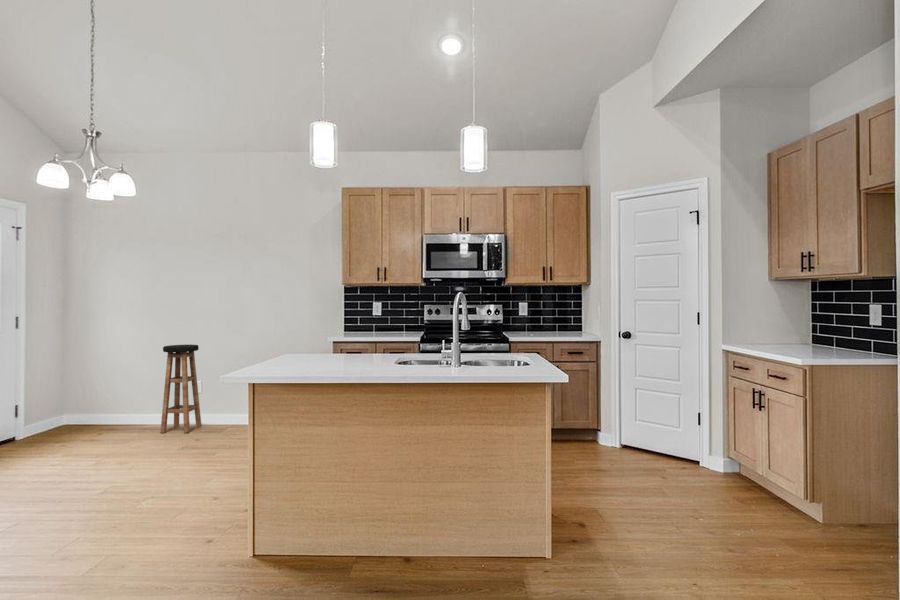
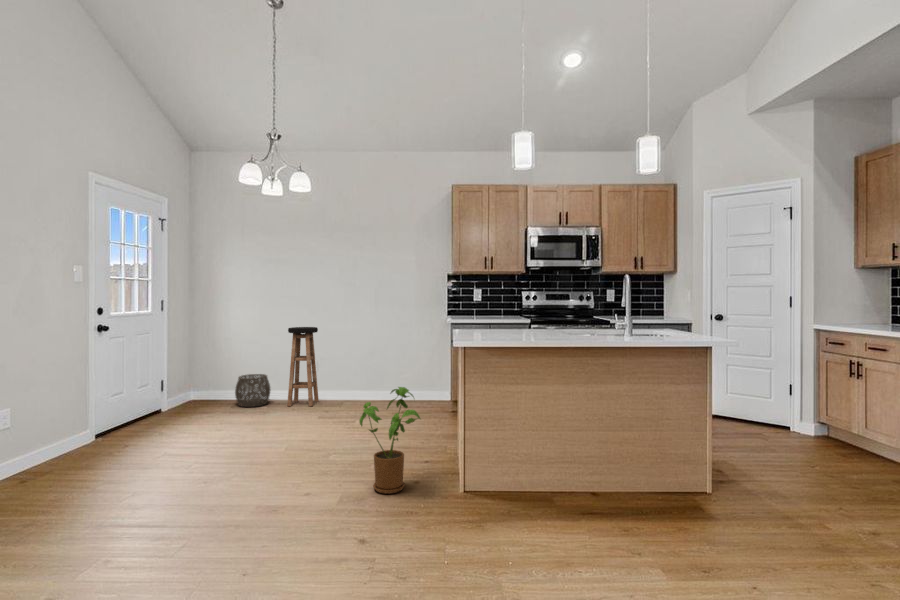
woven basket: none [102,397,147,434] -> present [235,374,270,407]
house plant: none [130,428,207,560] -> present [359,387,420,494]

